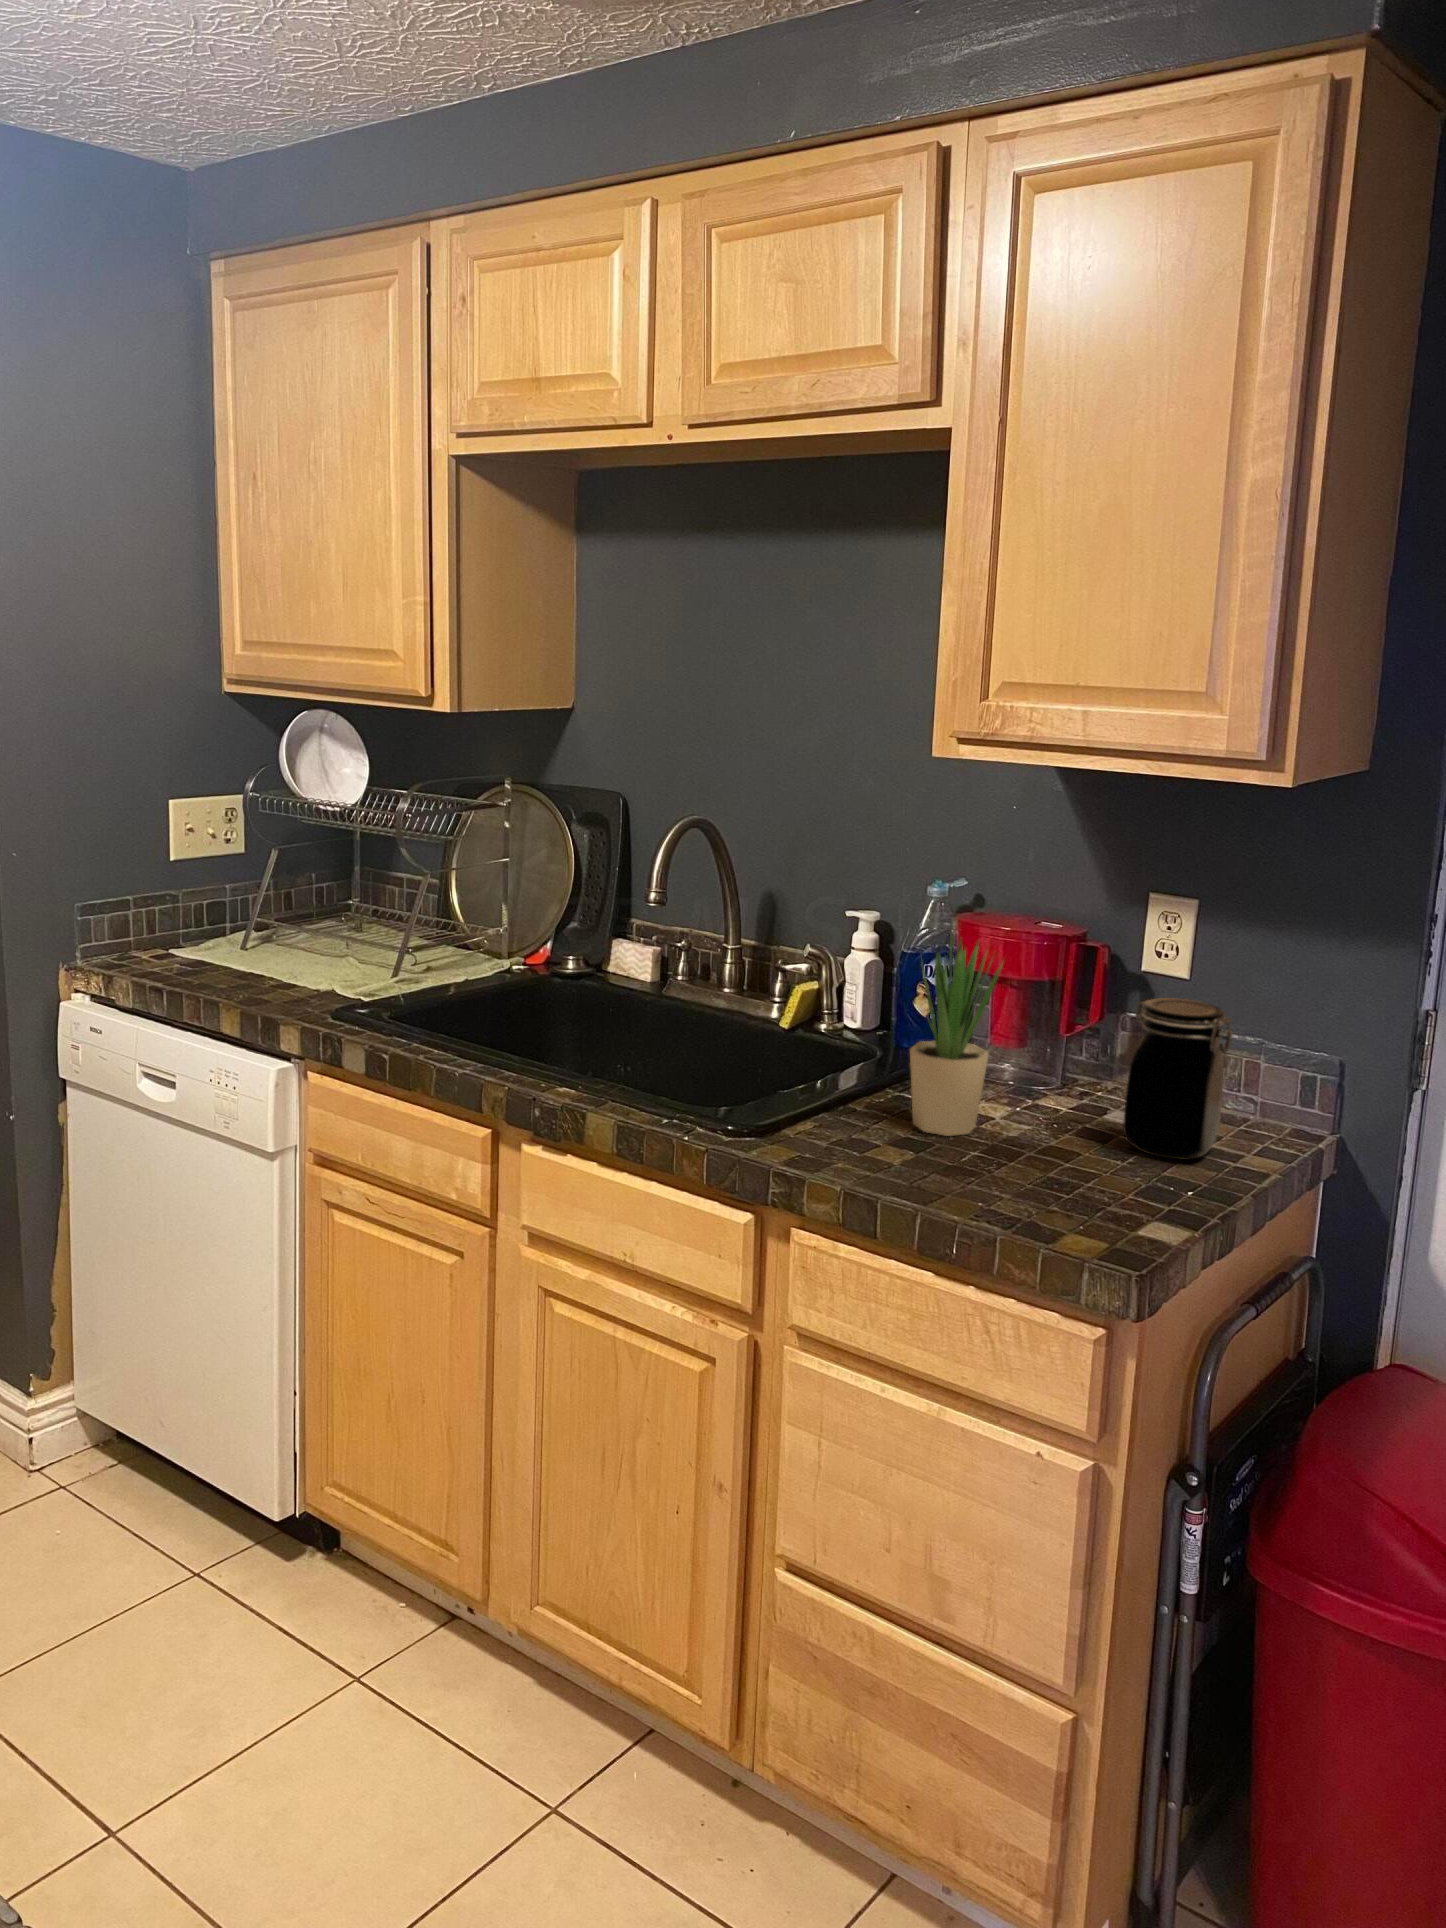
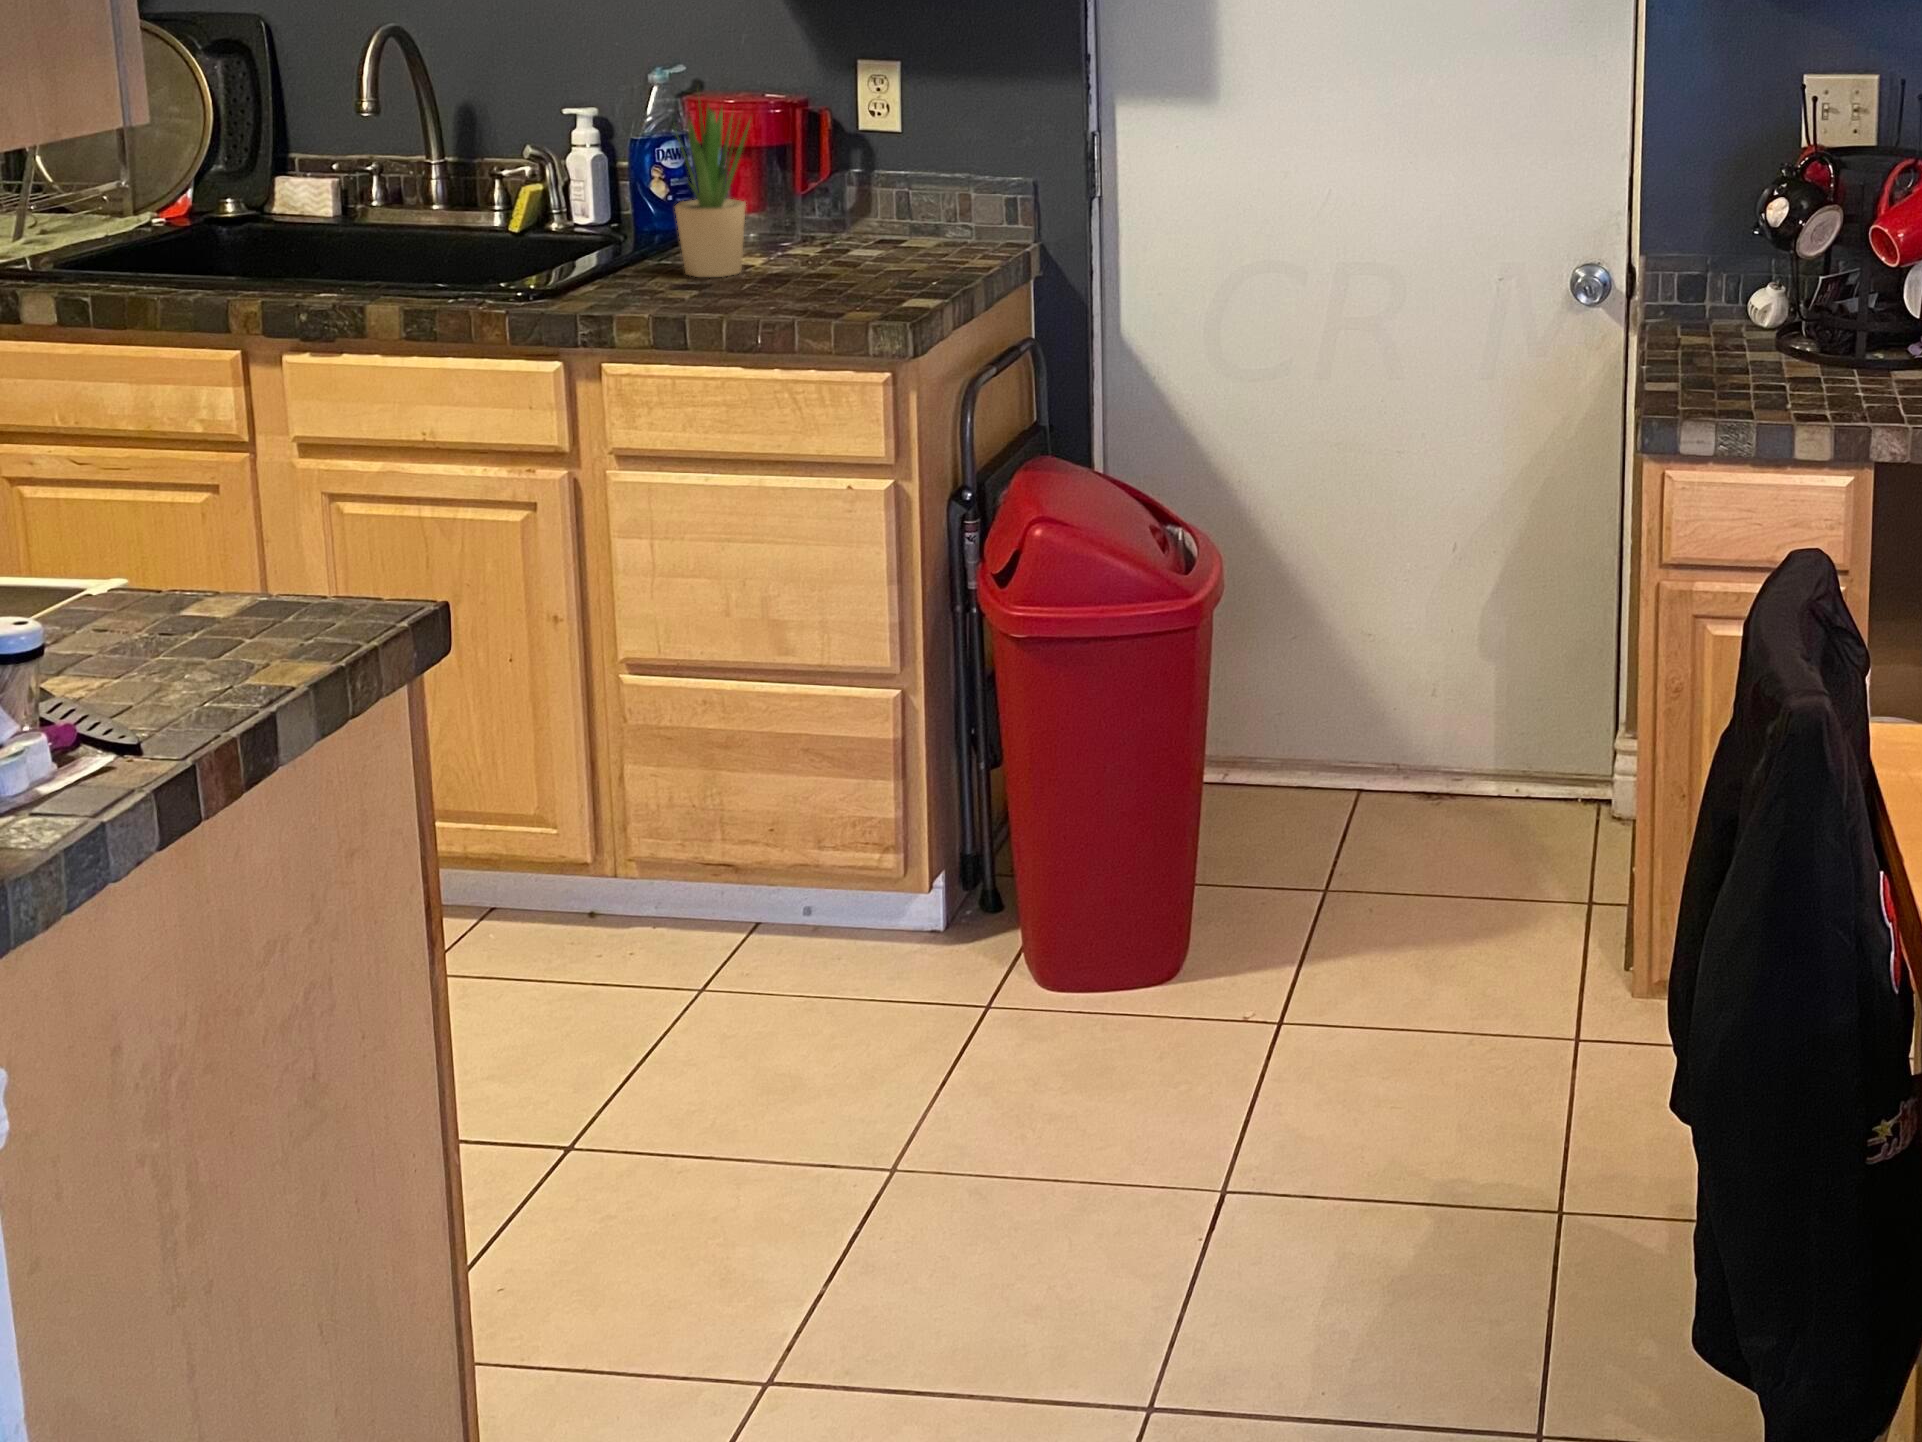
jar: present [1123,998,1232,1160] -> none [865,138,948,267]

